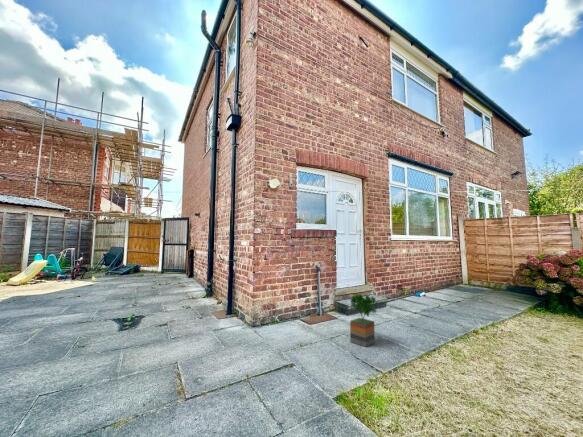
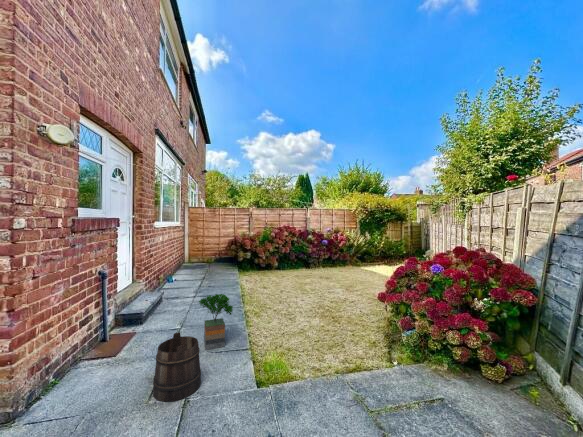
bucket: none [285,309,318,354] -> present [153,332,201,402]

